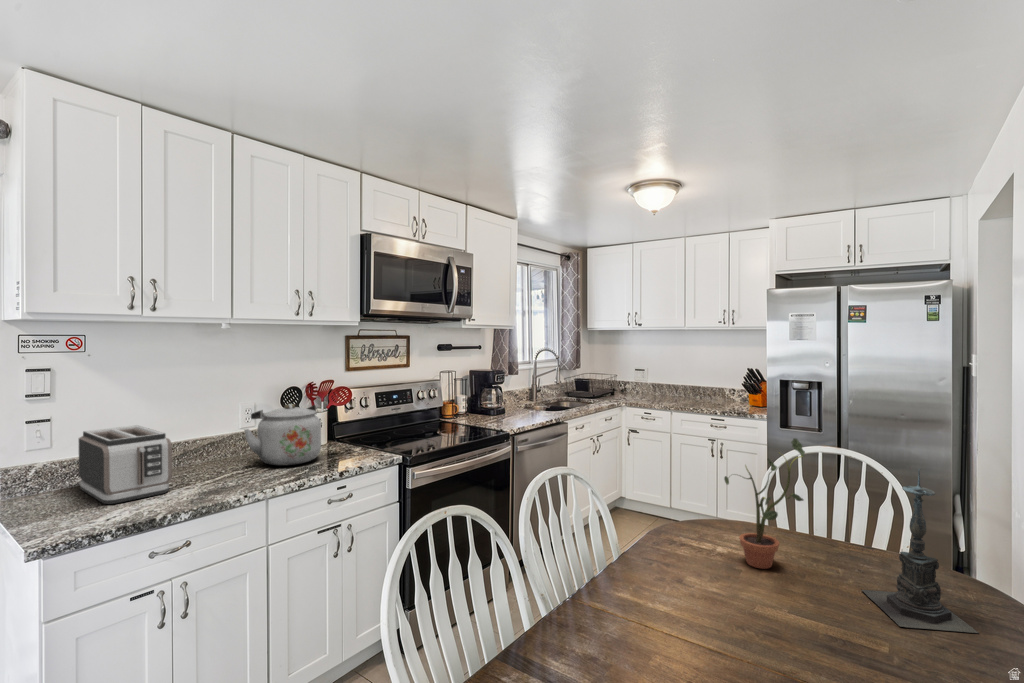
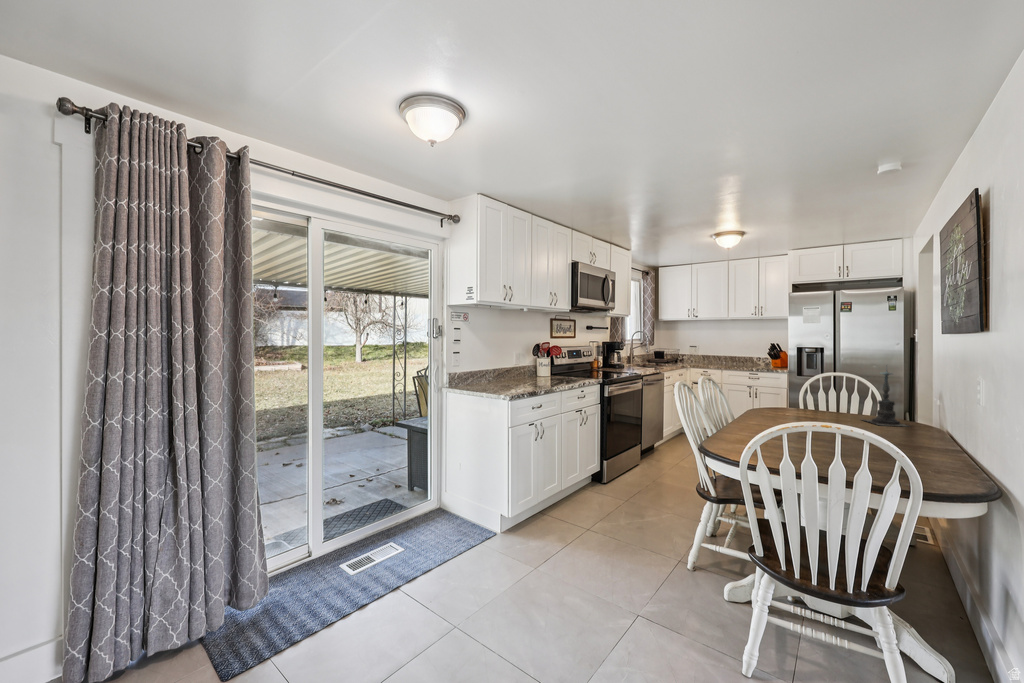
kettle: present [244,404,321,466] -> none [529,351,564,381]
toaster: present [79,425,172,504] -> none [475,358,521,389]
potted plant: present [724,438,805,569] -> none [795,361,834,416]

